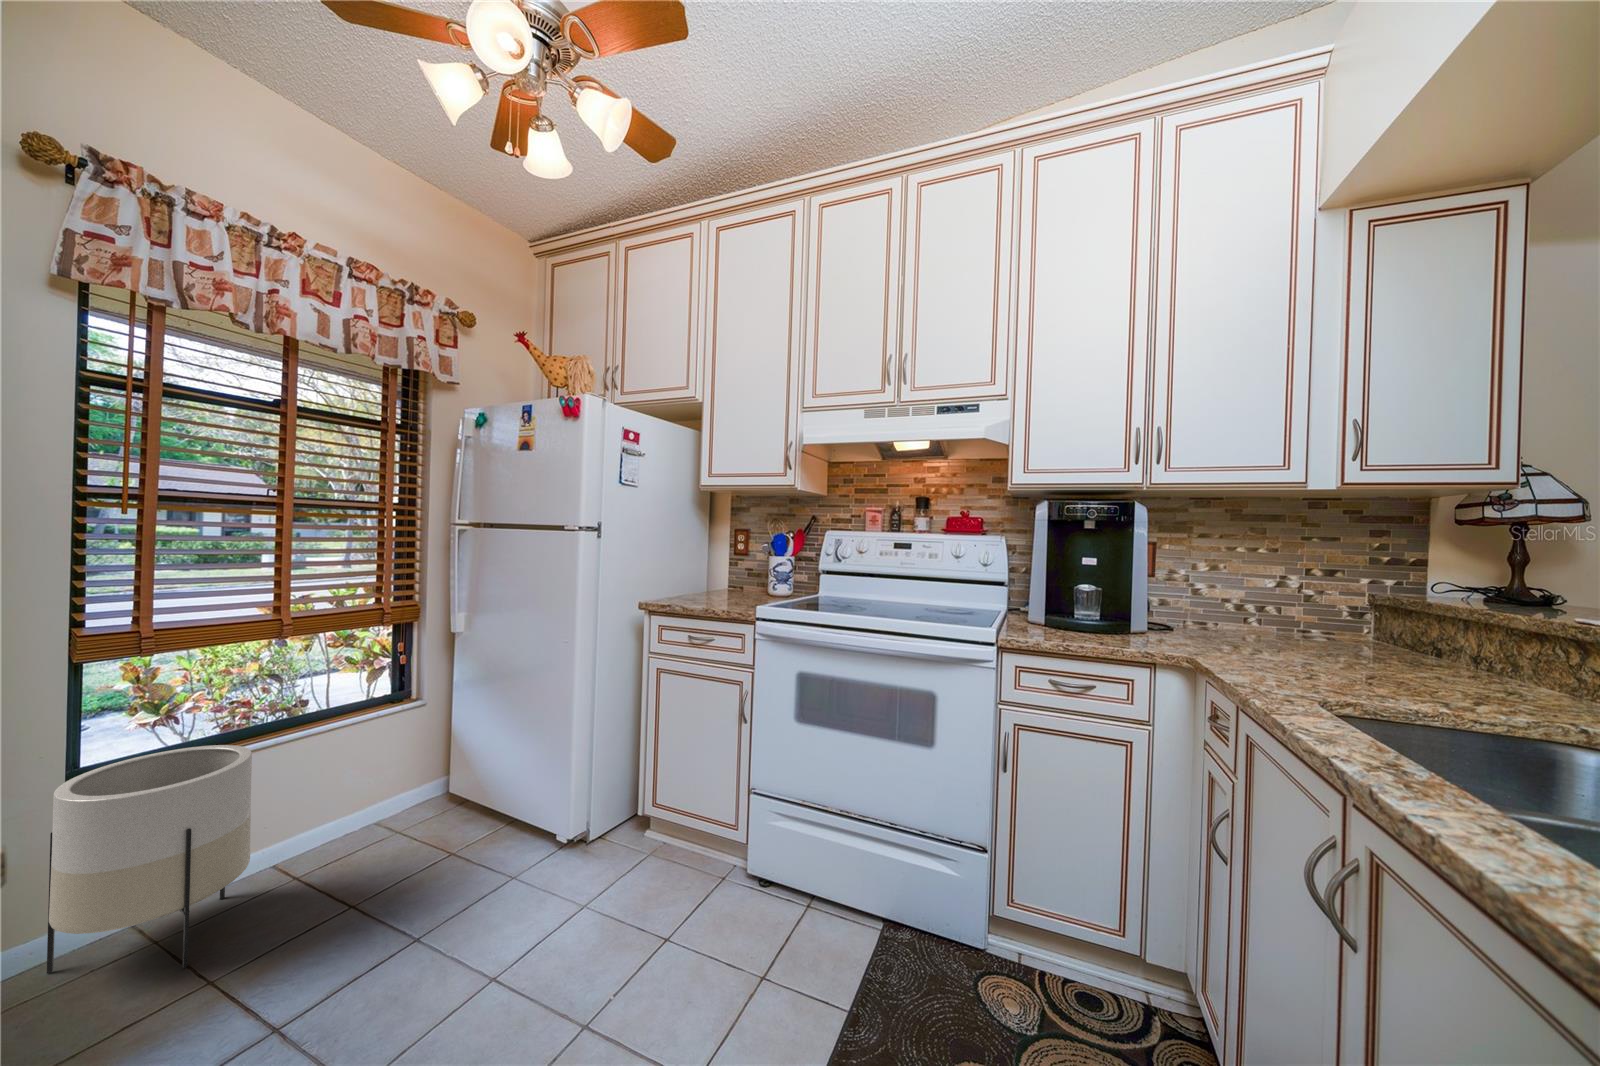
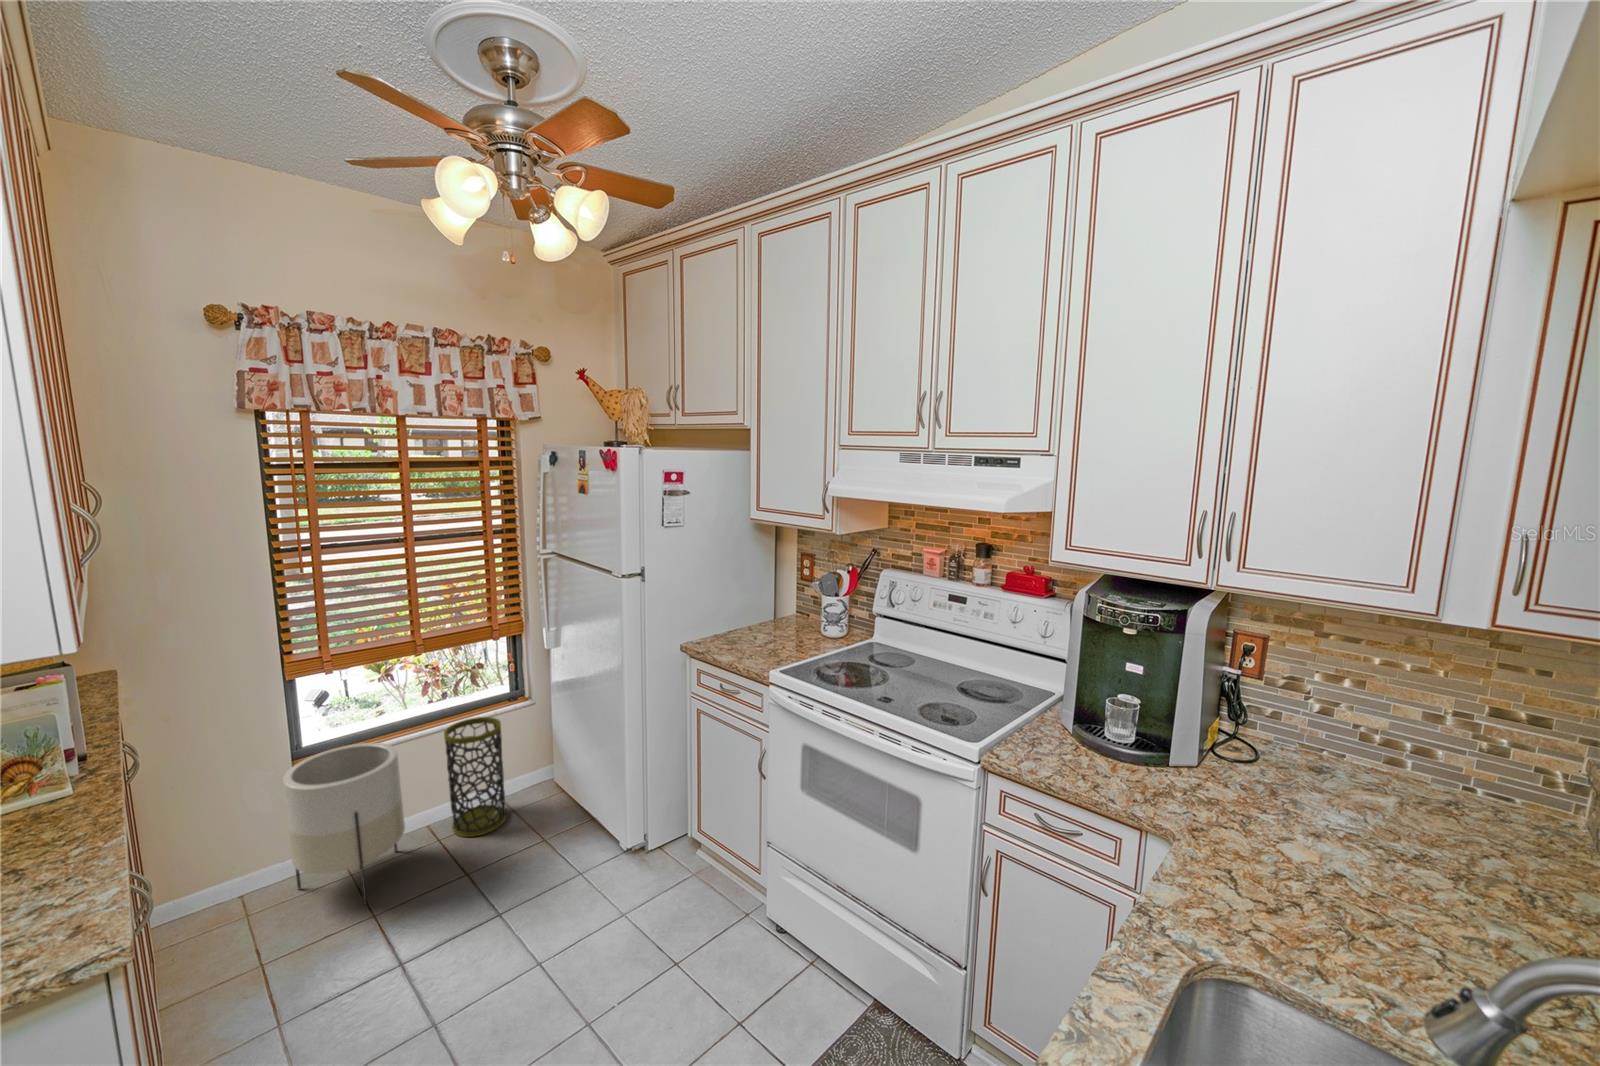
trash can: none [309,714,391,866] -> present [444,717,506,837]

